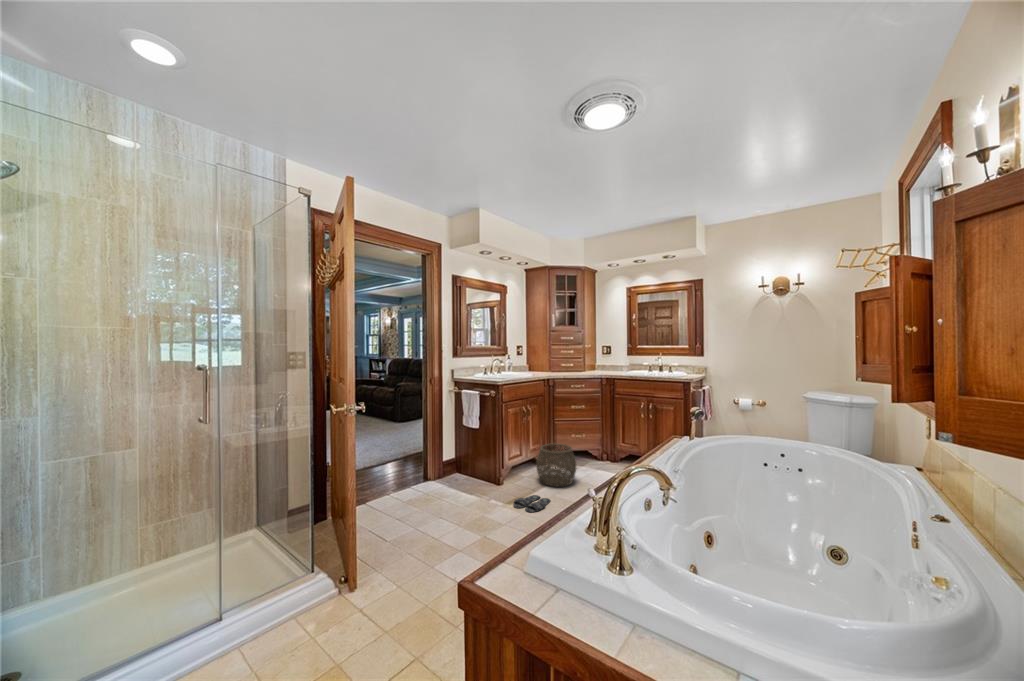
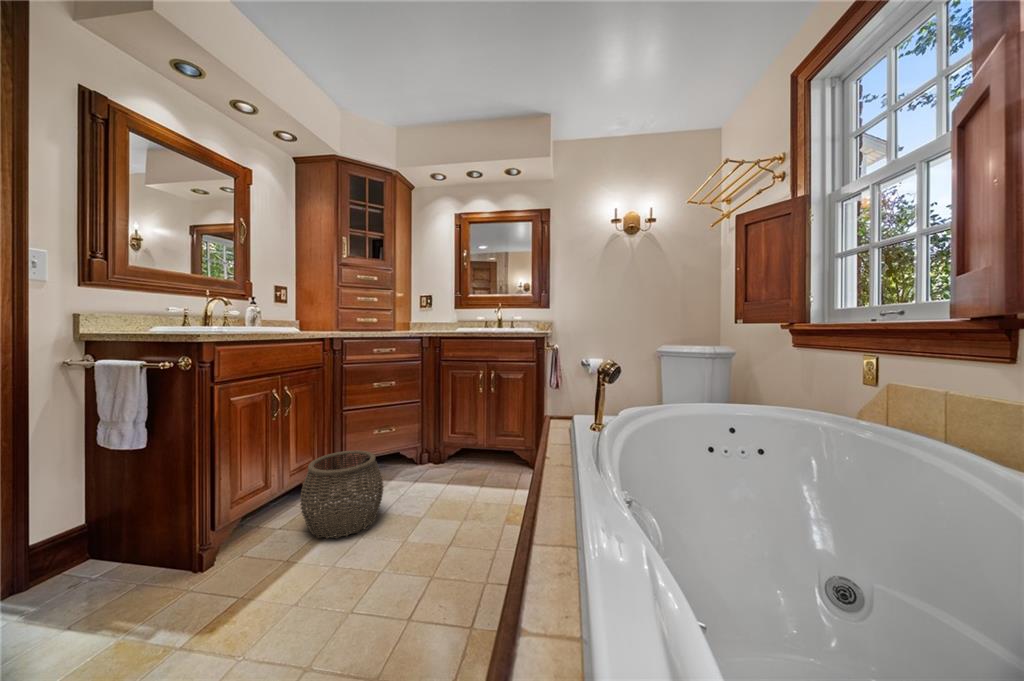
slippers: present [513,495,550,512] -> none [223,573,328,642]

